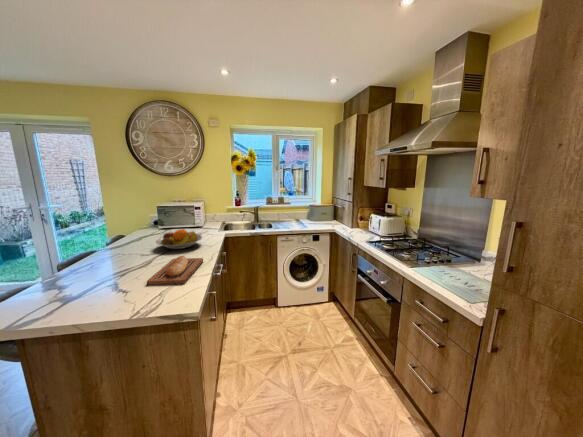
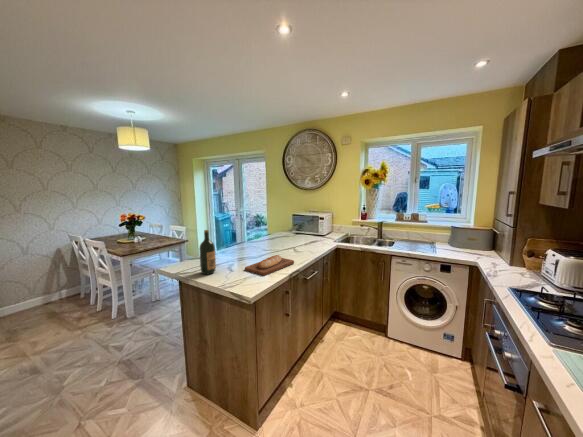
fruit bowl: present [156,229,202,249] -> none [275,234,311,251]
wine bottle: none [65,239,101,310] -> present [199,230,216,274]

